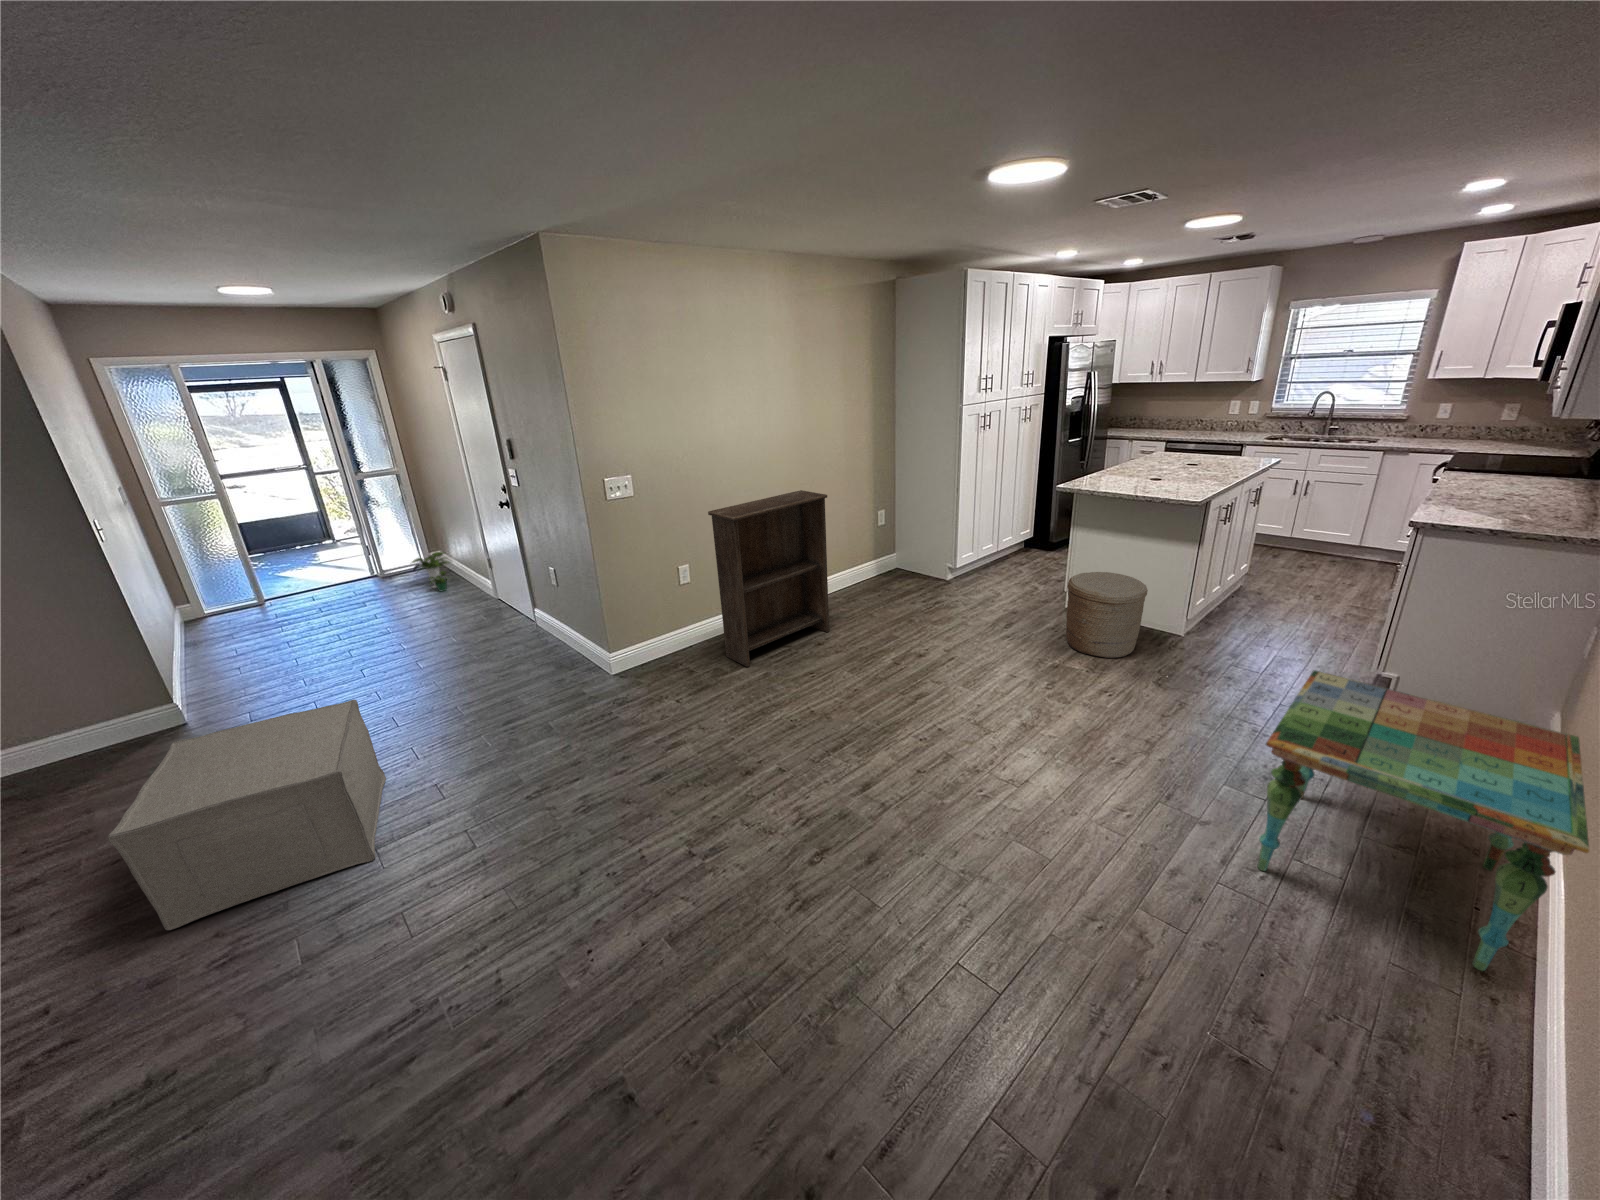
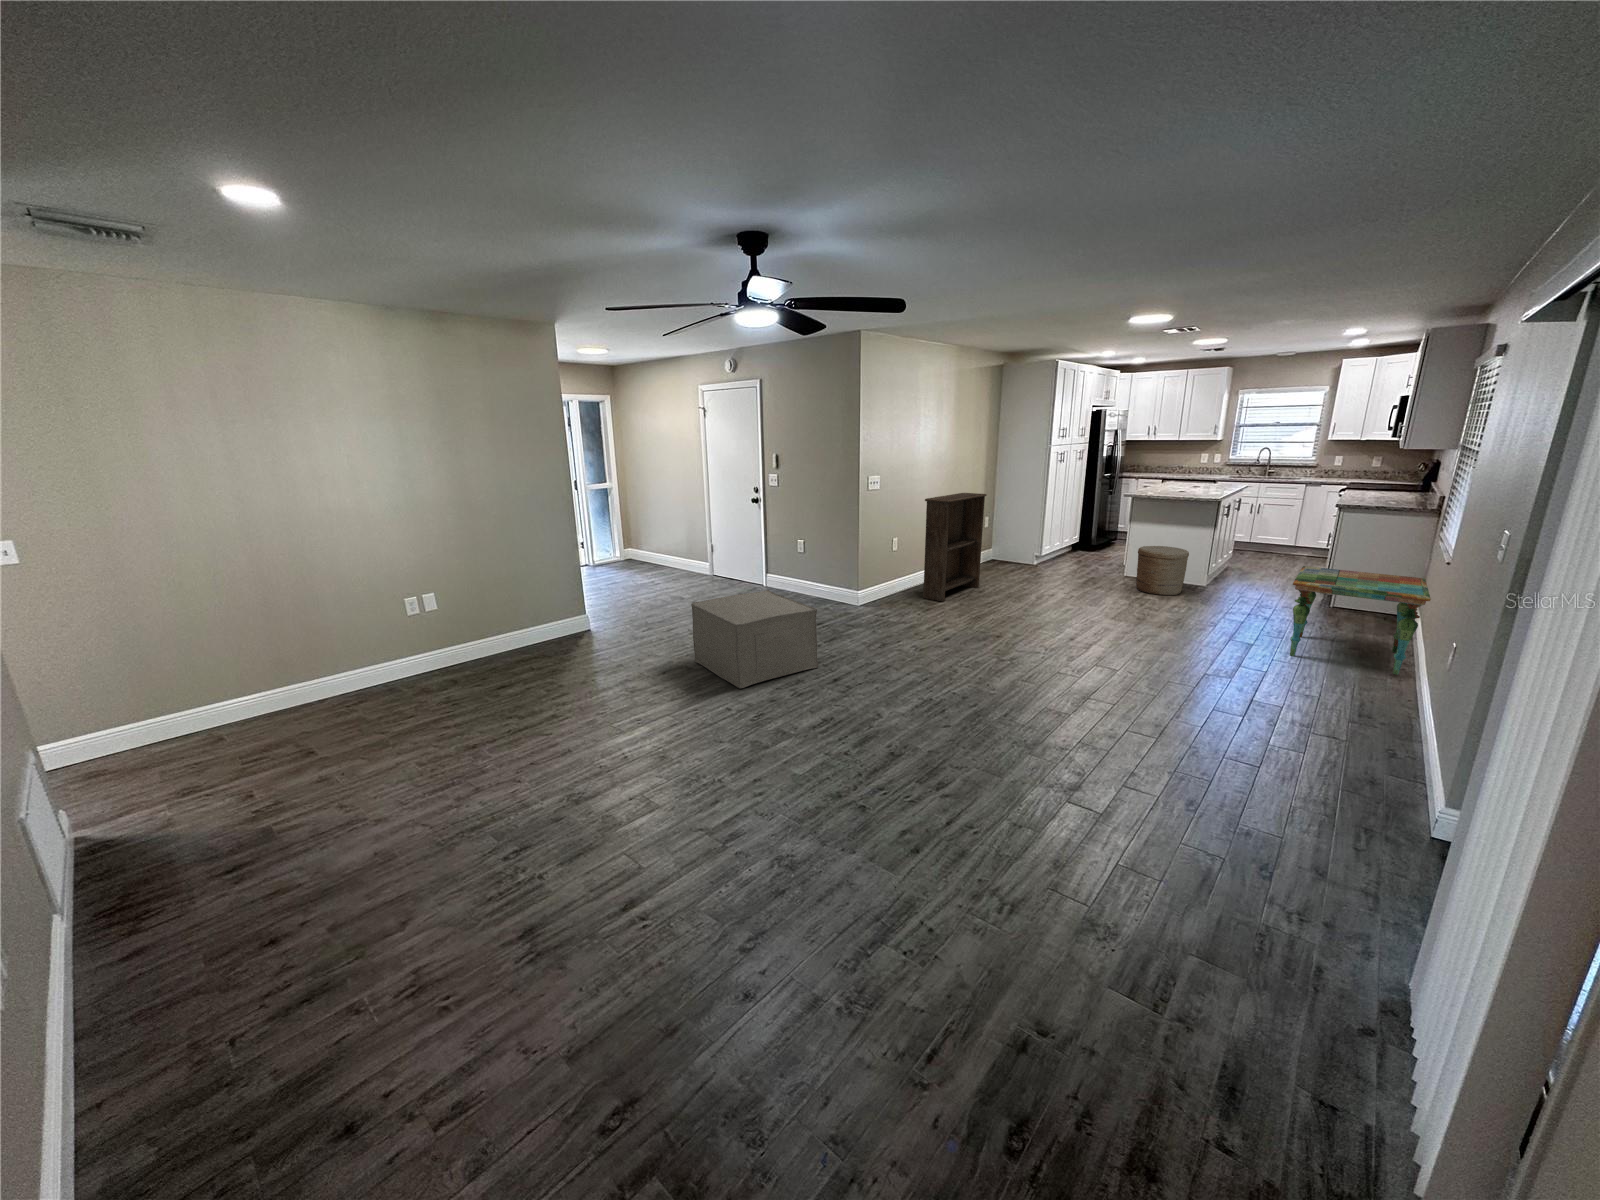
potted plant: present [412,552,449,591] -> none [634,544,665,573]

